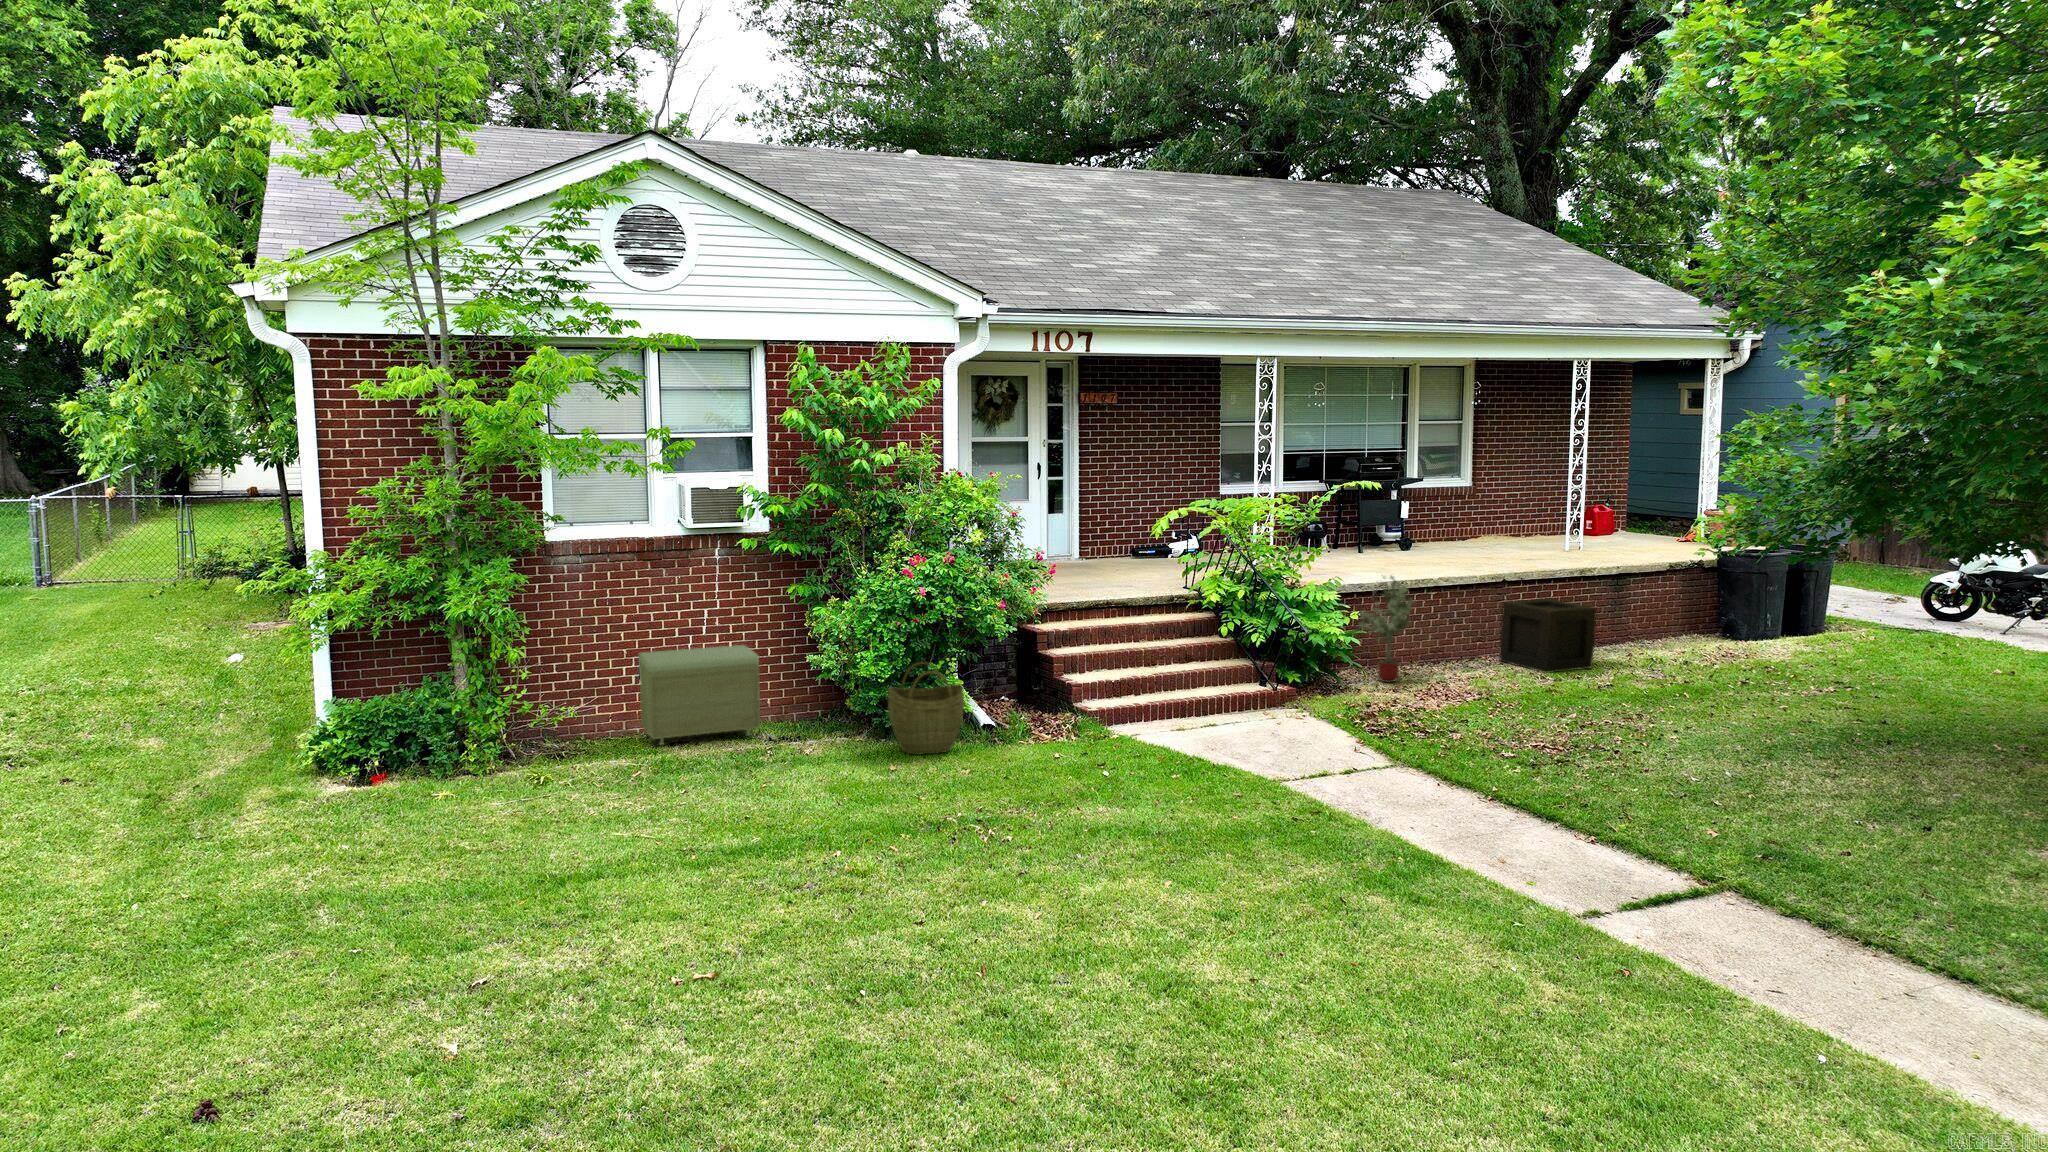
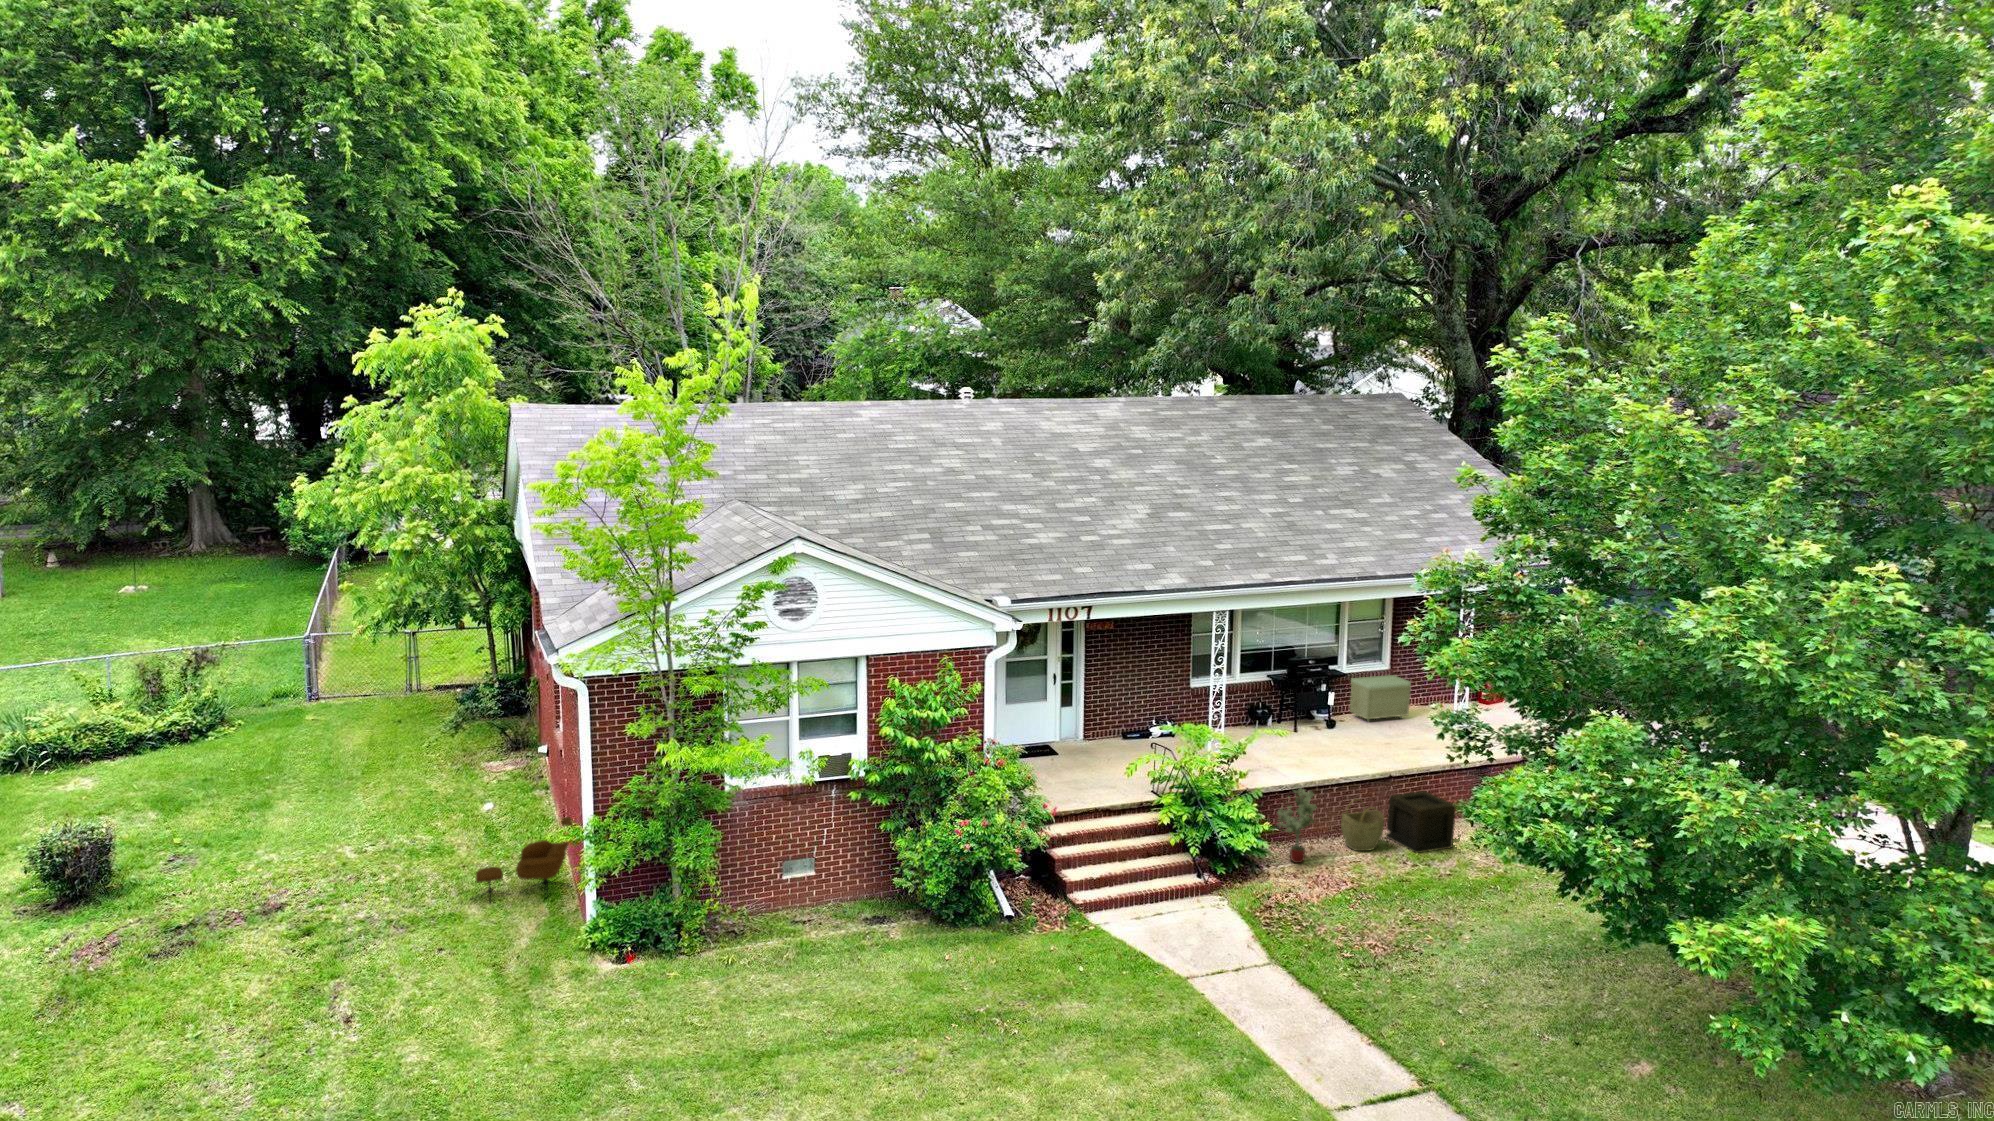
lounge chair: none [152,611,322,734] -> present [476,817,573,901]
storage bench: present [639,645,760,745] -> present [1350,675,1411,721]
woven basket: present [888,662,964,755] -> present [1341,807,1384,851]

